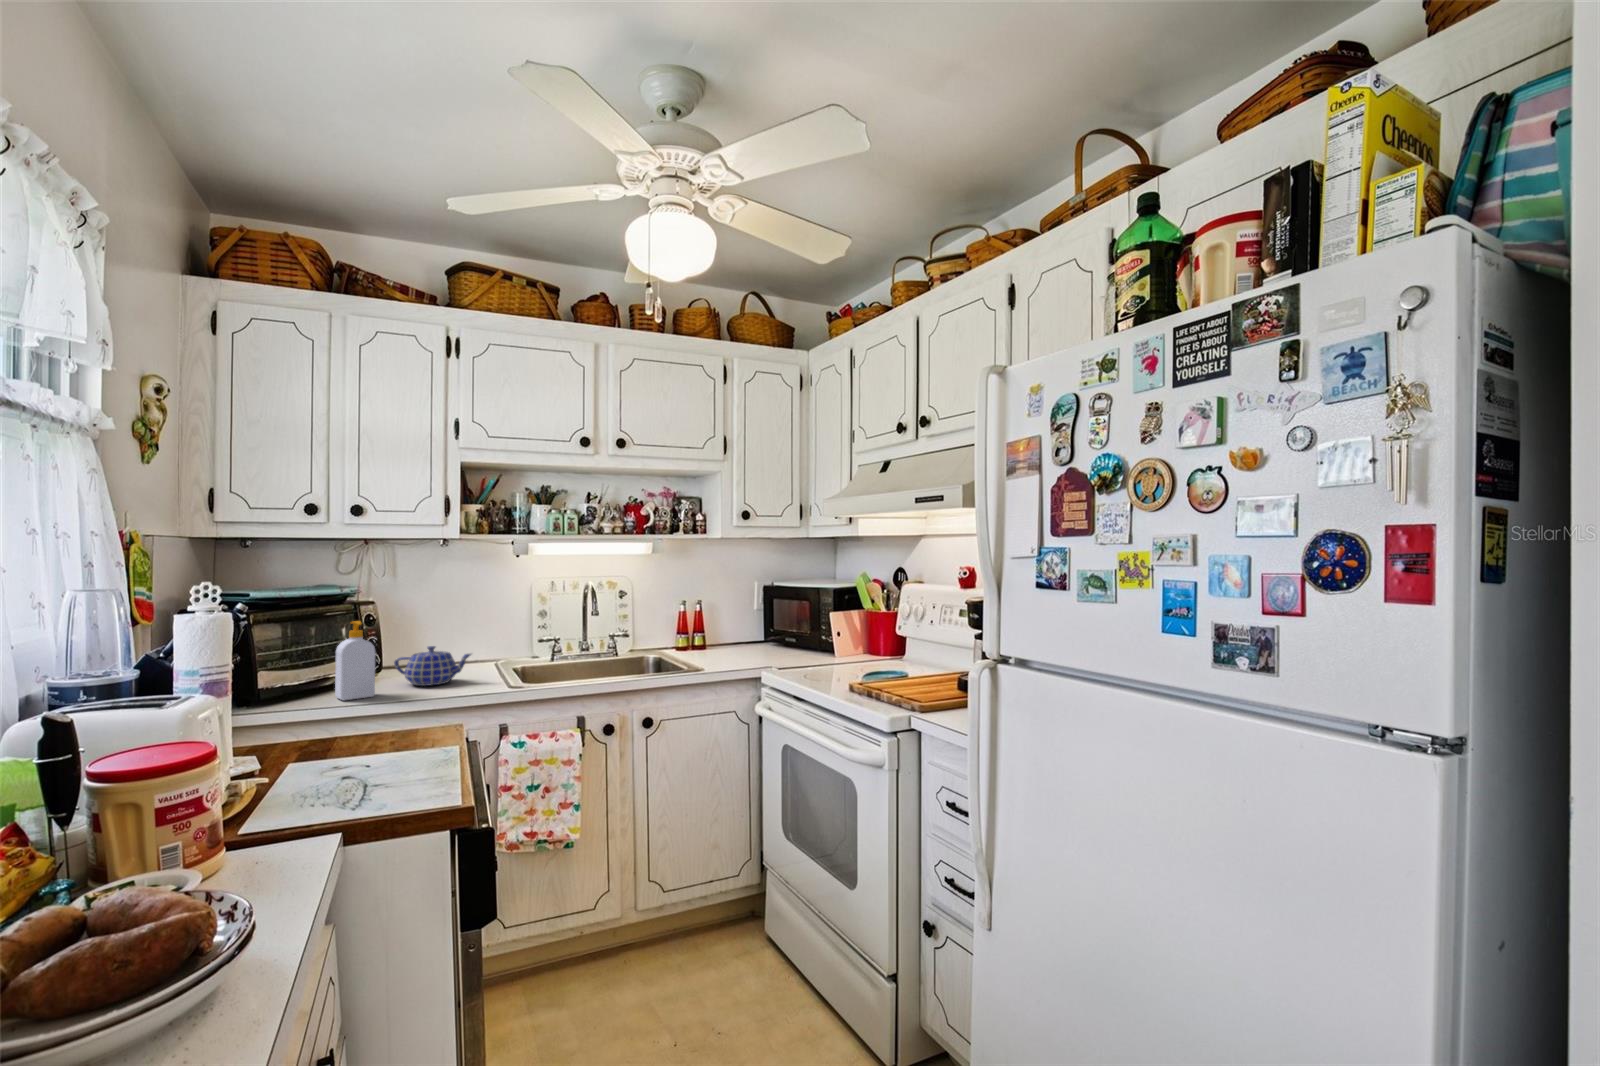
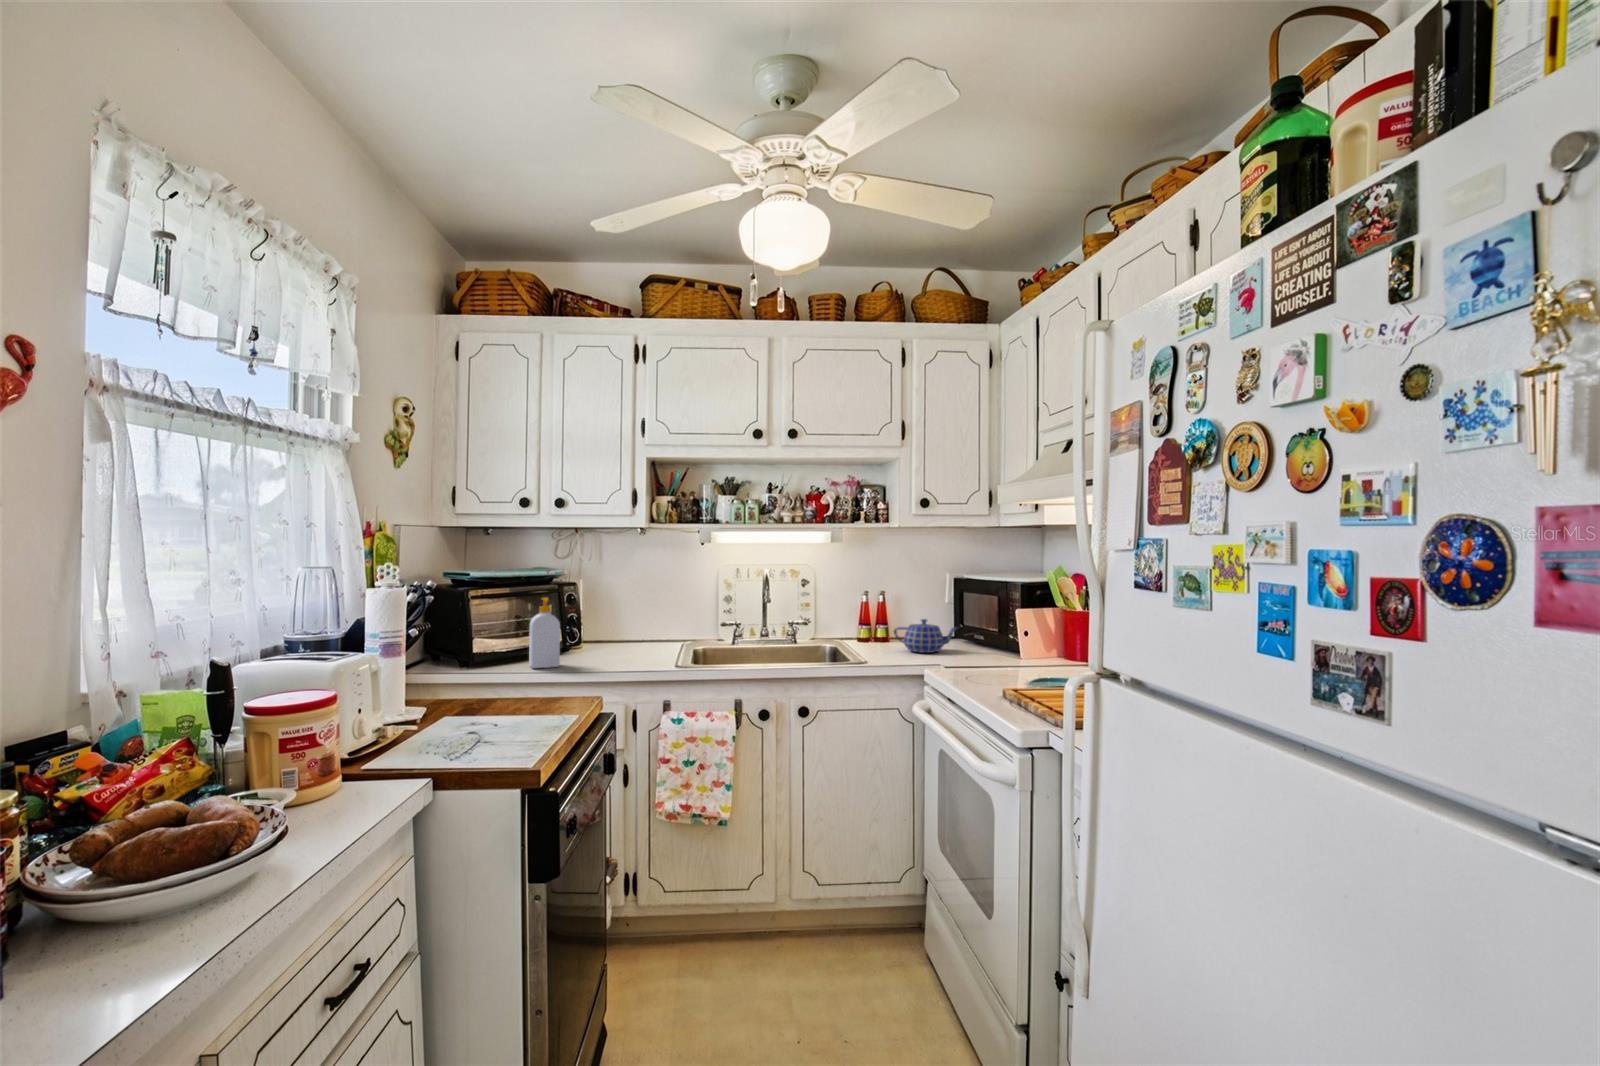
teapot: present [394,646,471,686] -> present [893,619,957,653]

